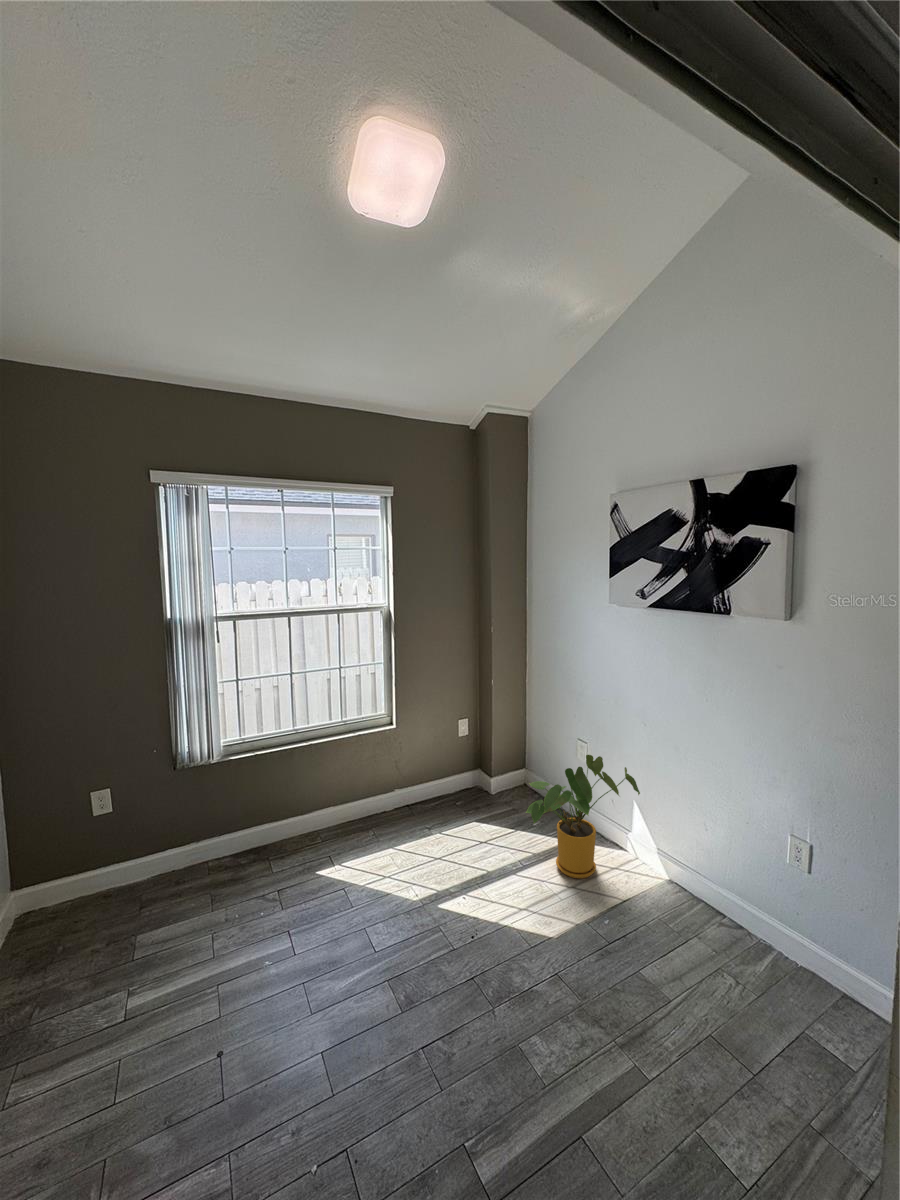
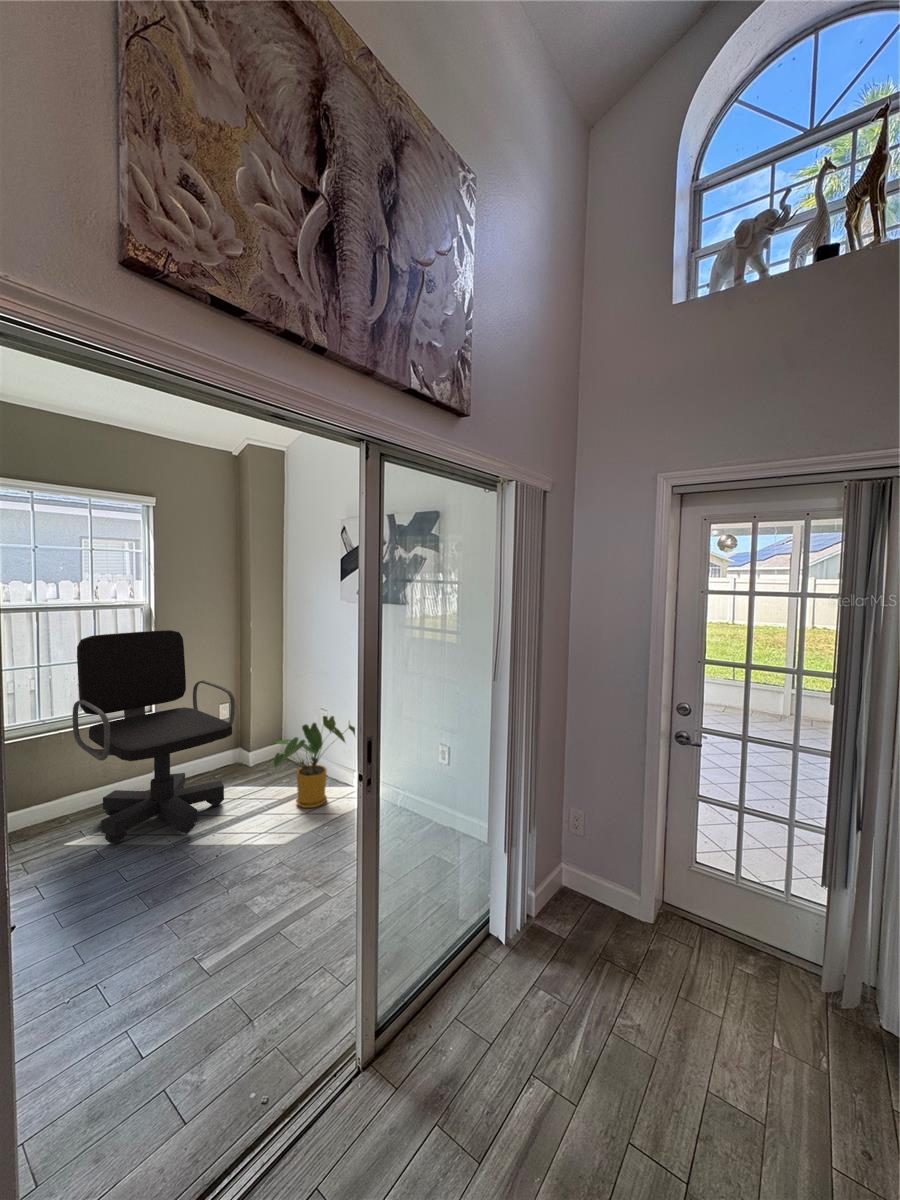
office chair: none [320,636,482,889] -> present [72,630,235,844]

